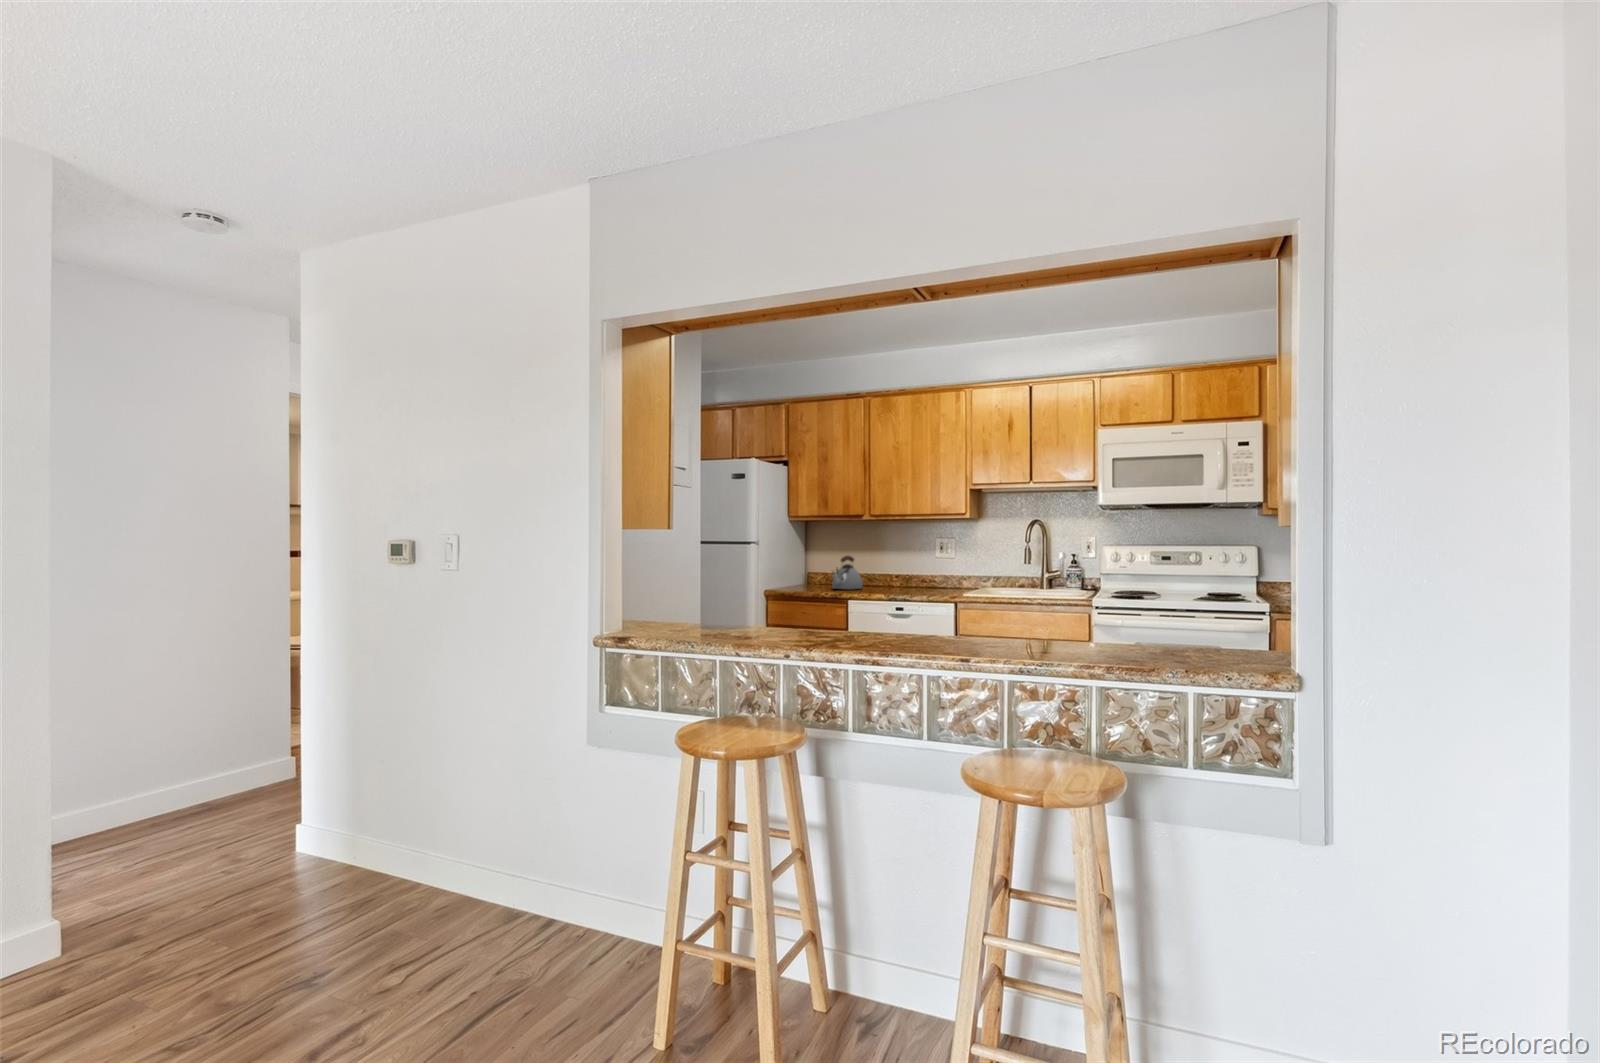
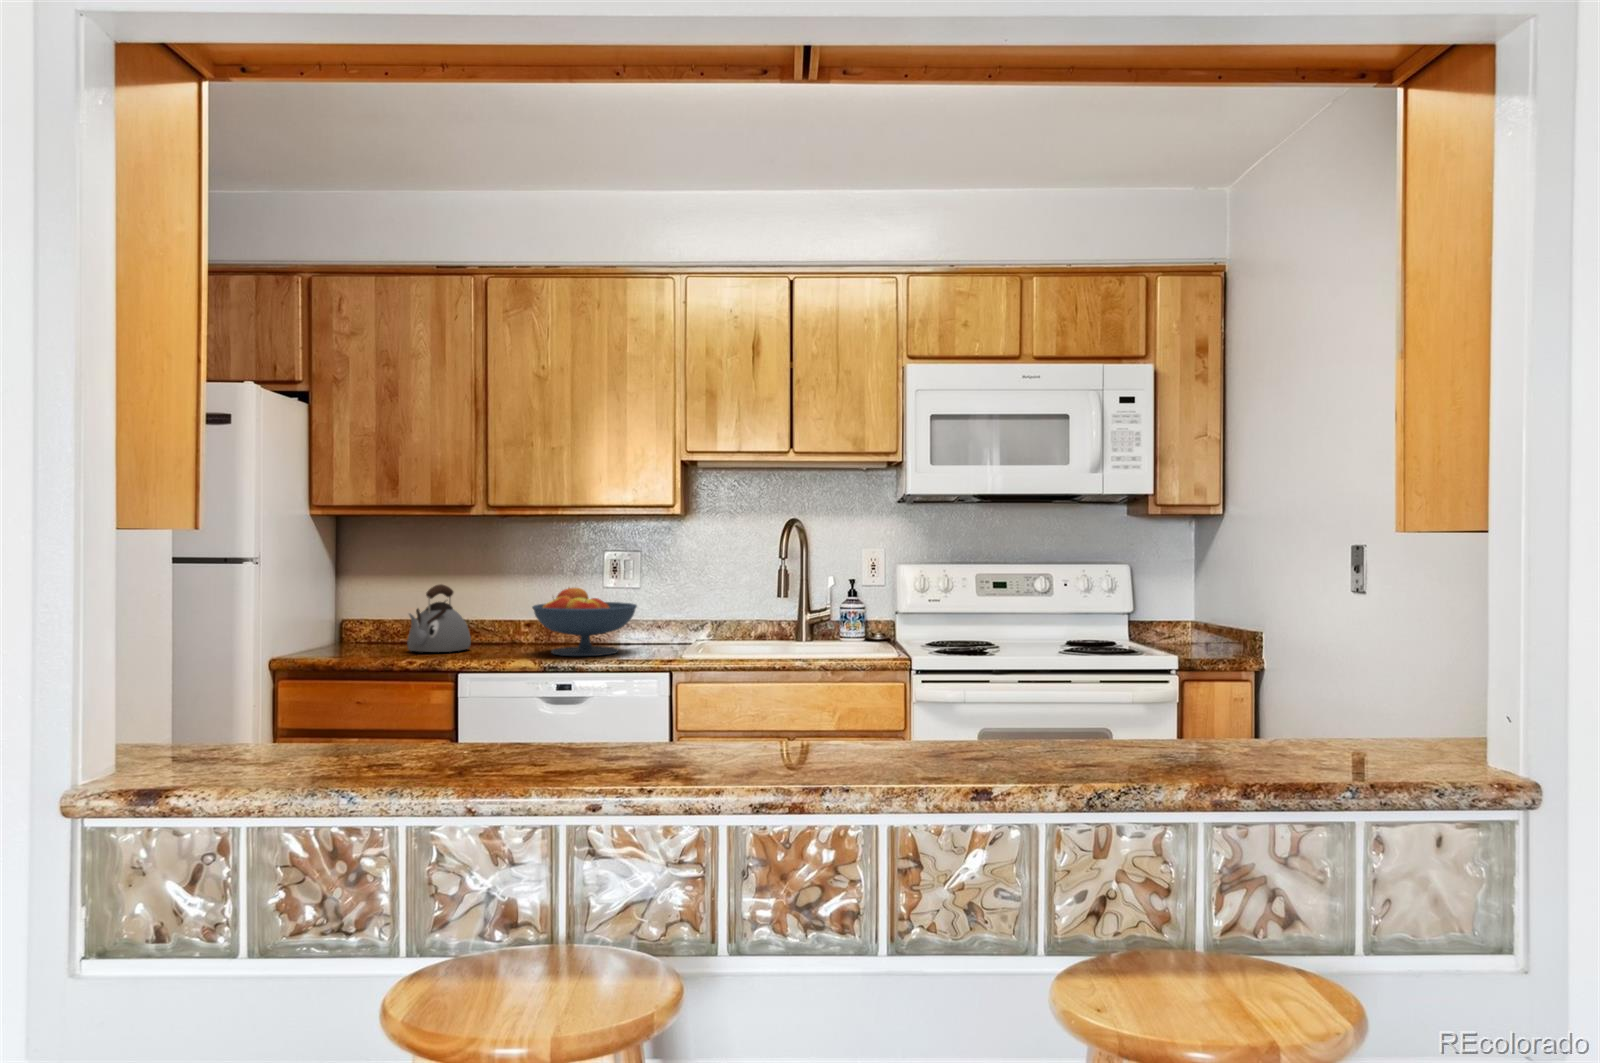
fruit bowl: none [890,557,944,593] -> present [532,588,637,656]

